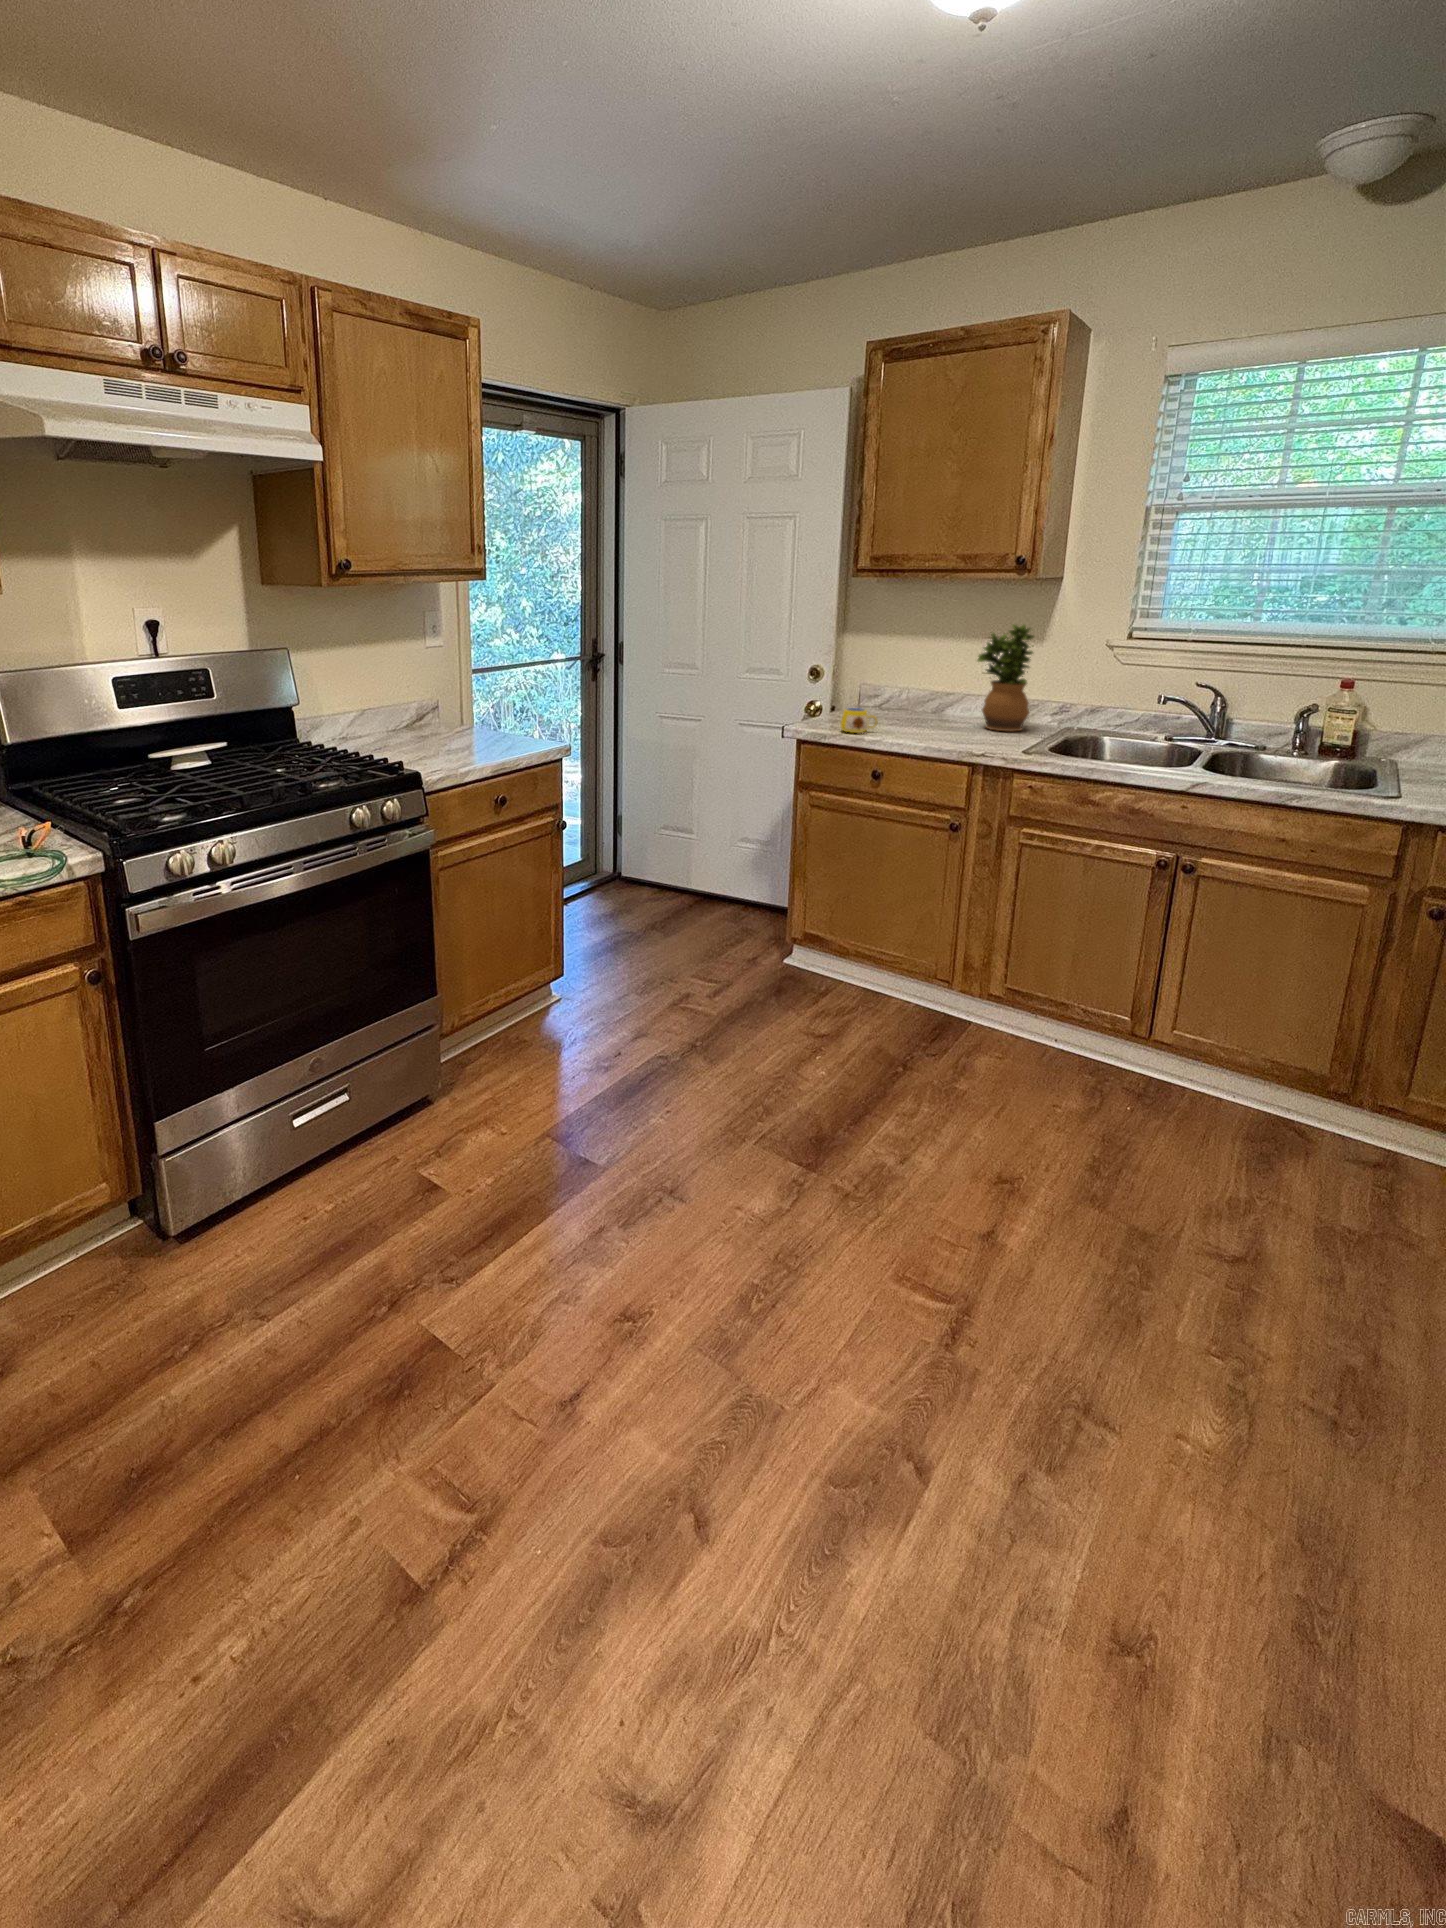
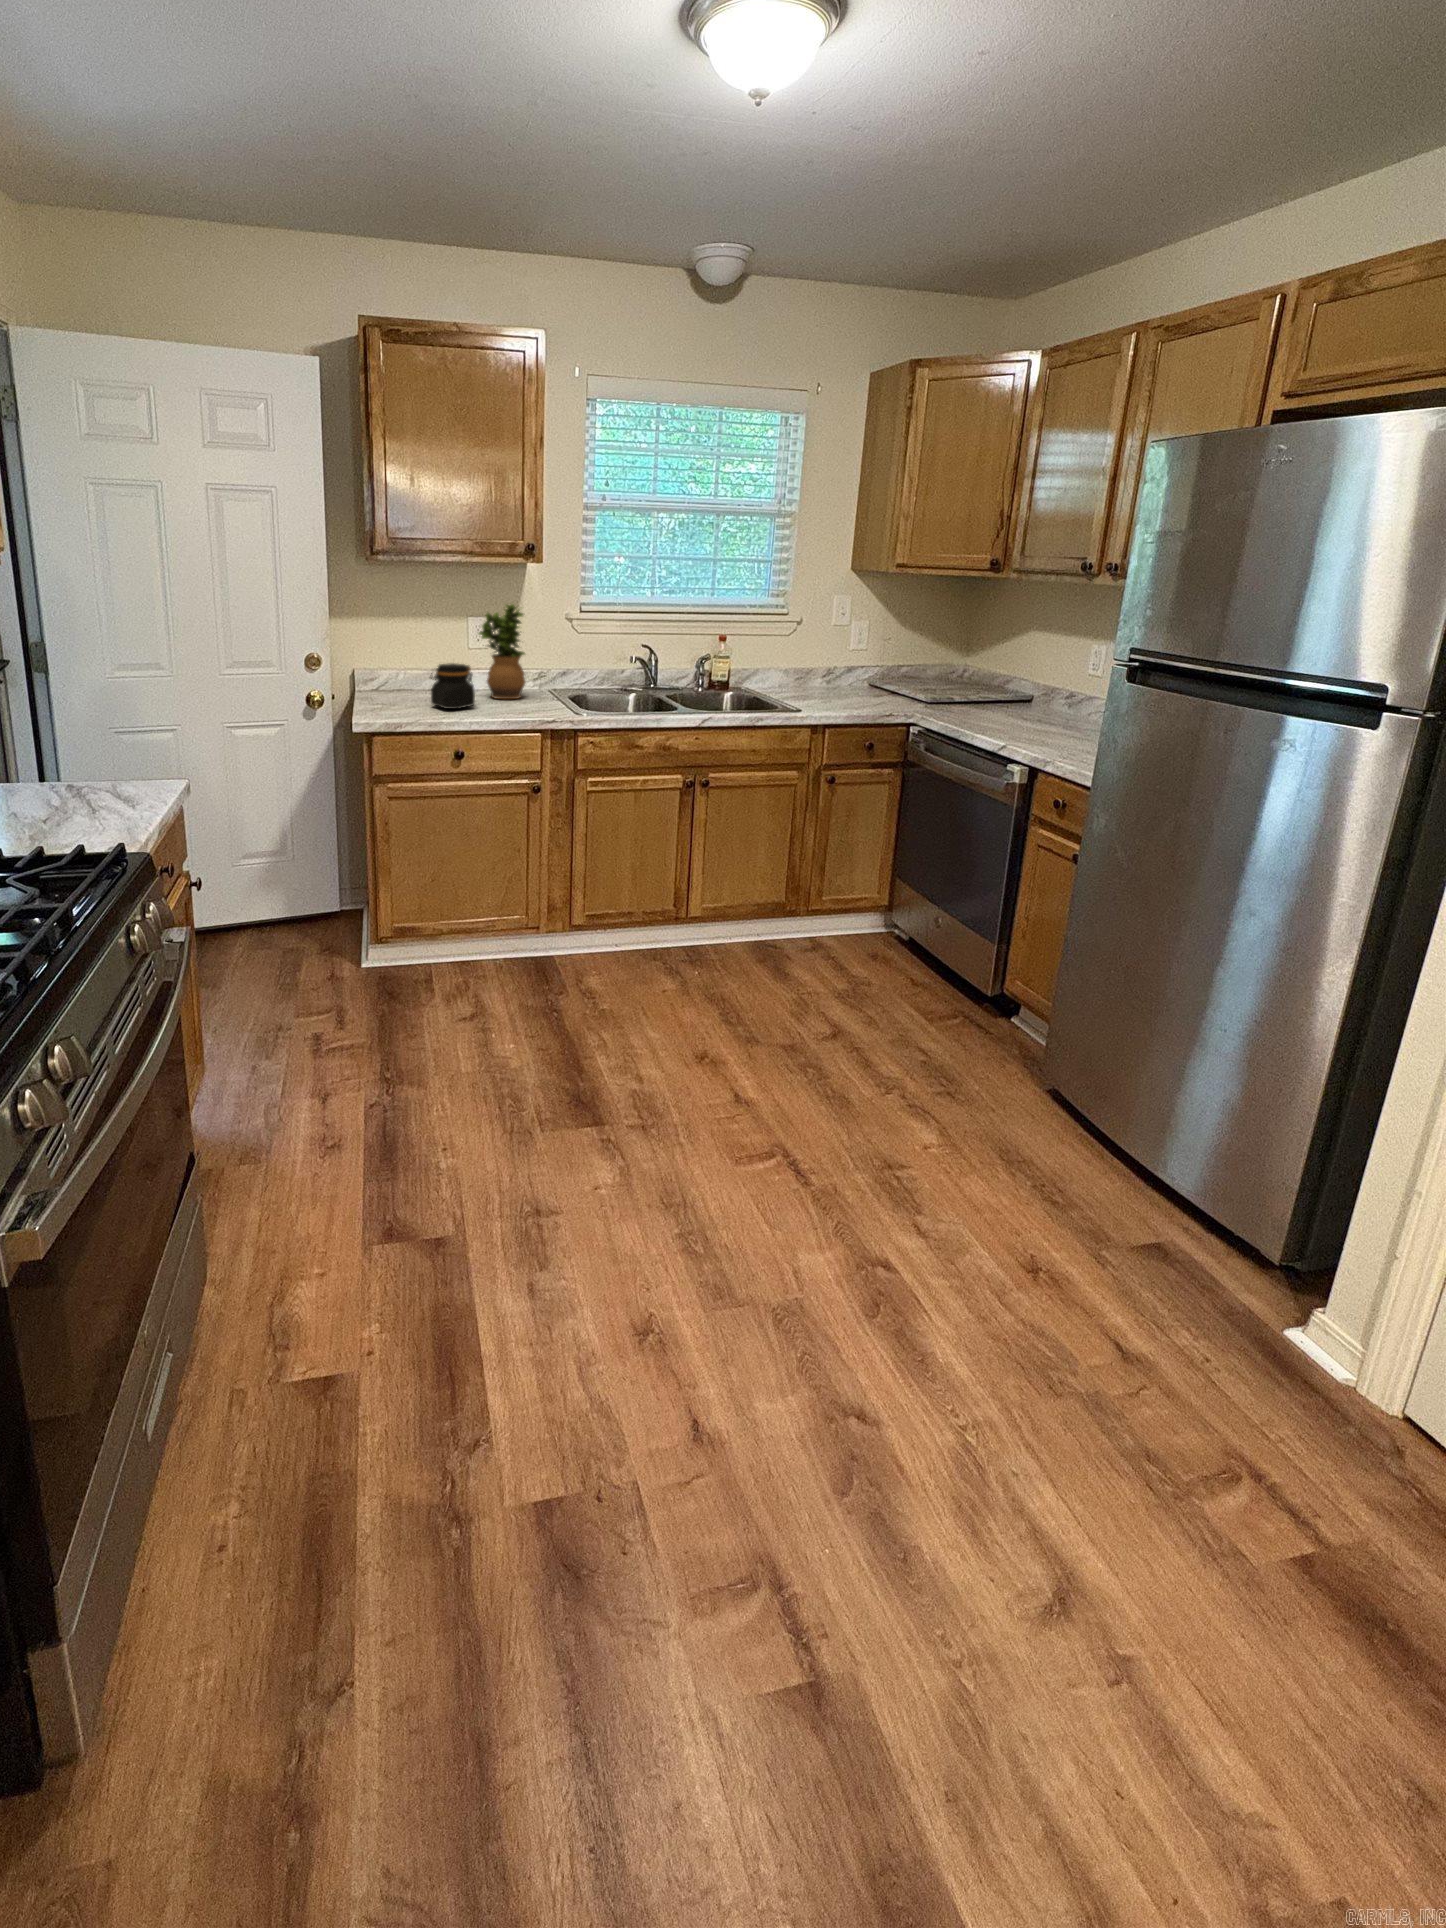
jar: none [896,684,948,732] -> present [431,663,475,709]
mug: present [841,708,878,733] -> none [392,693,427,719]

